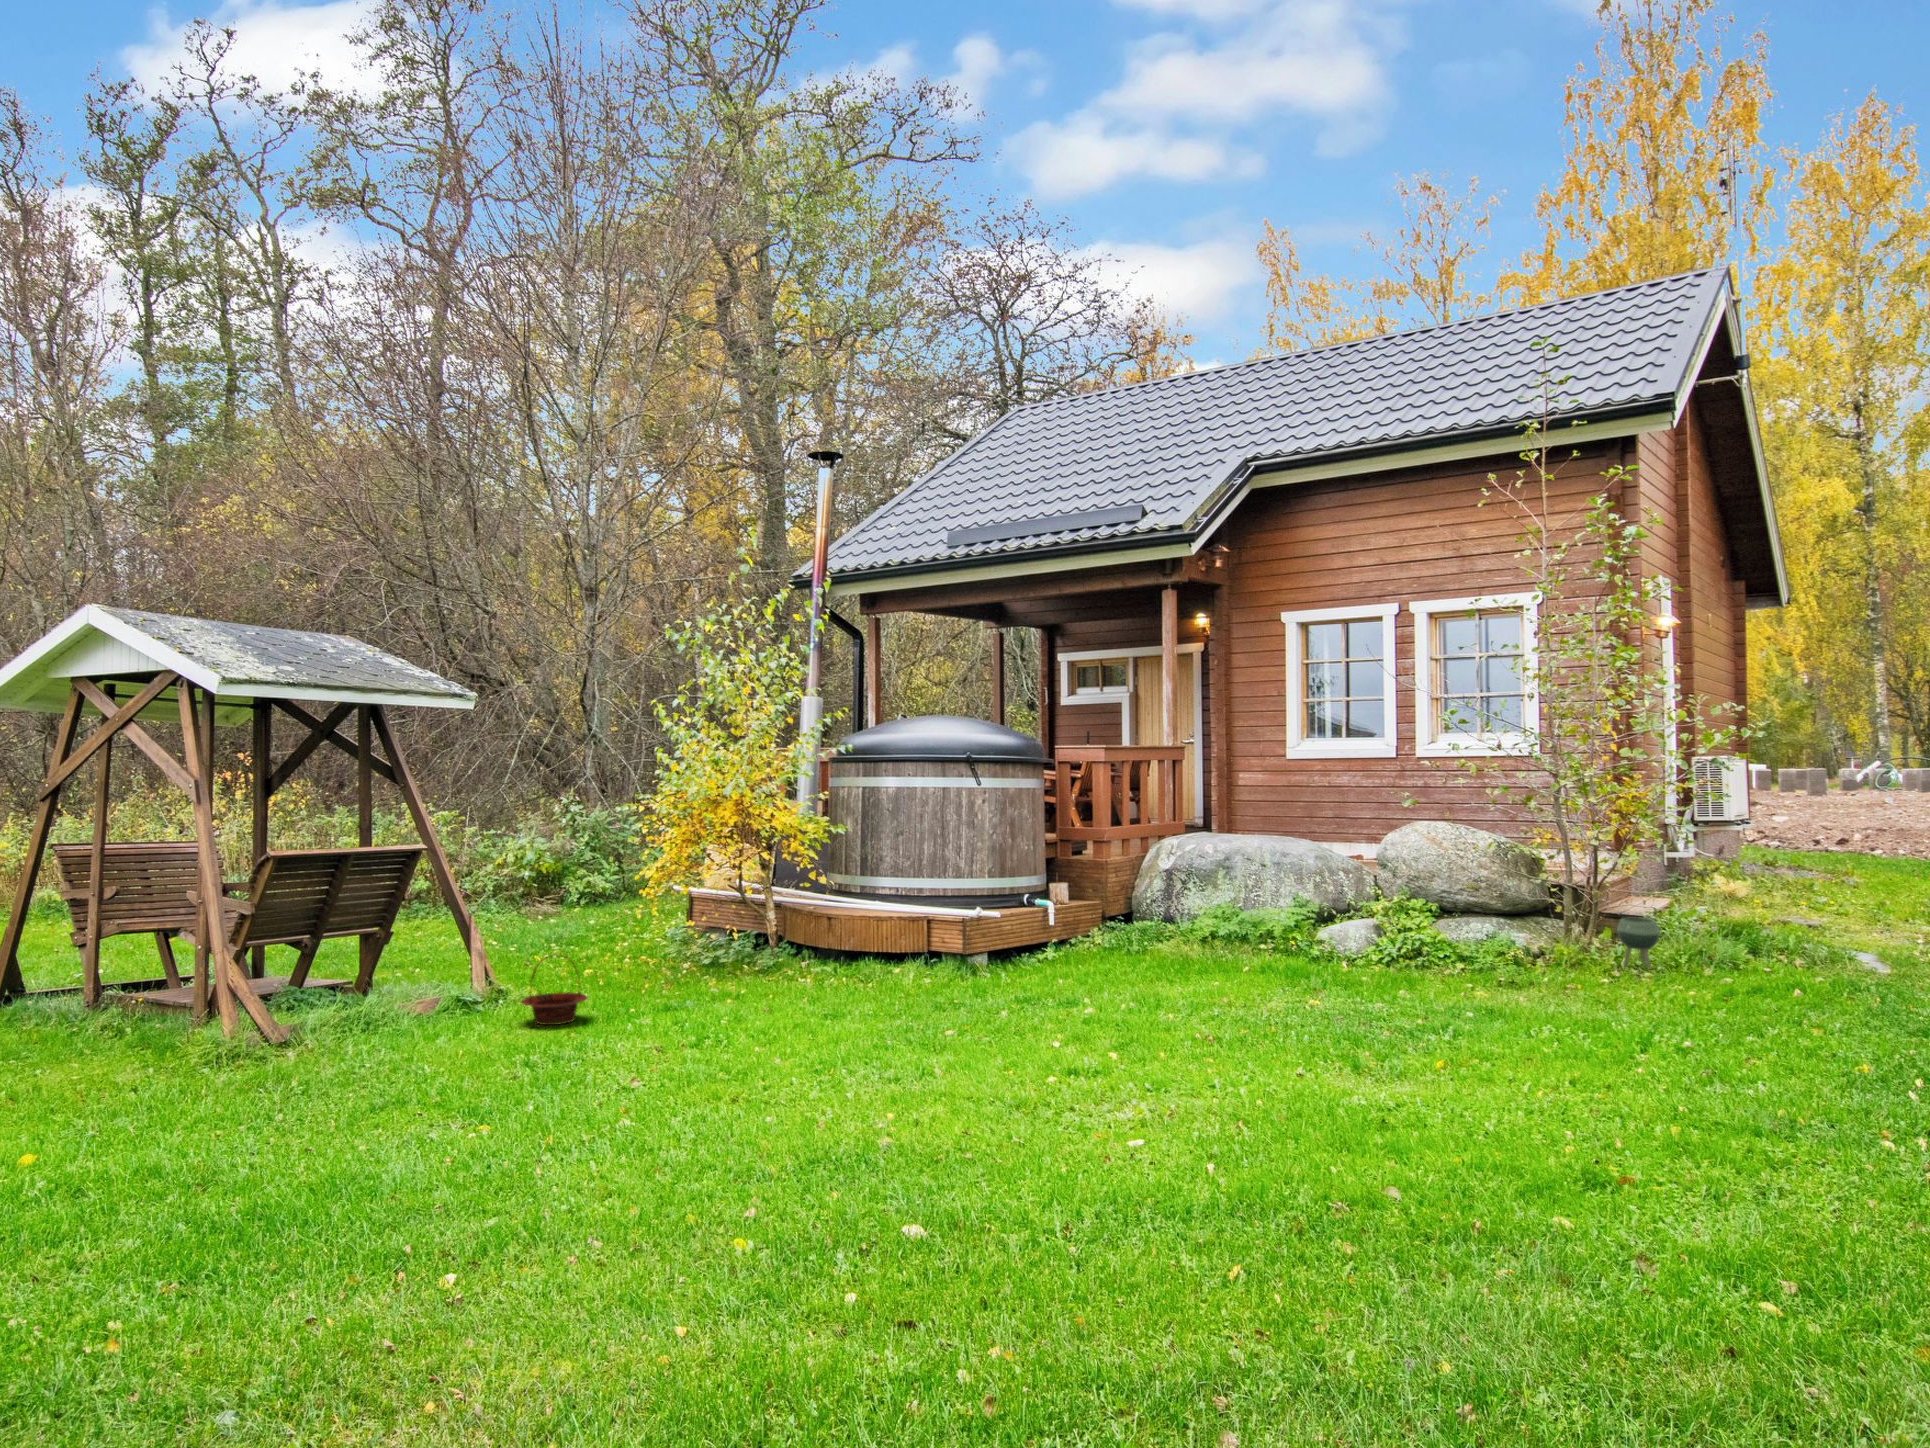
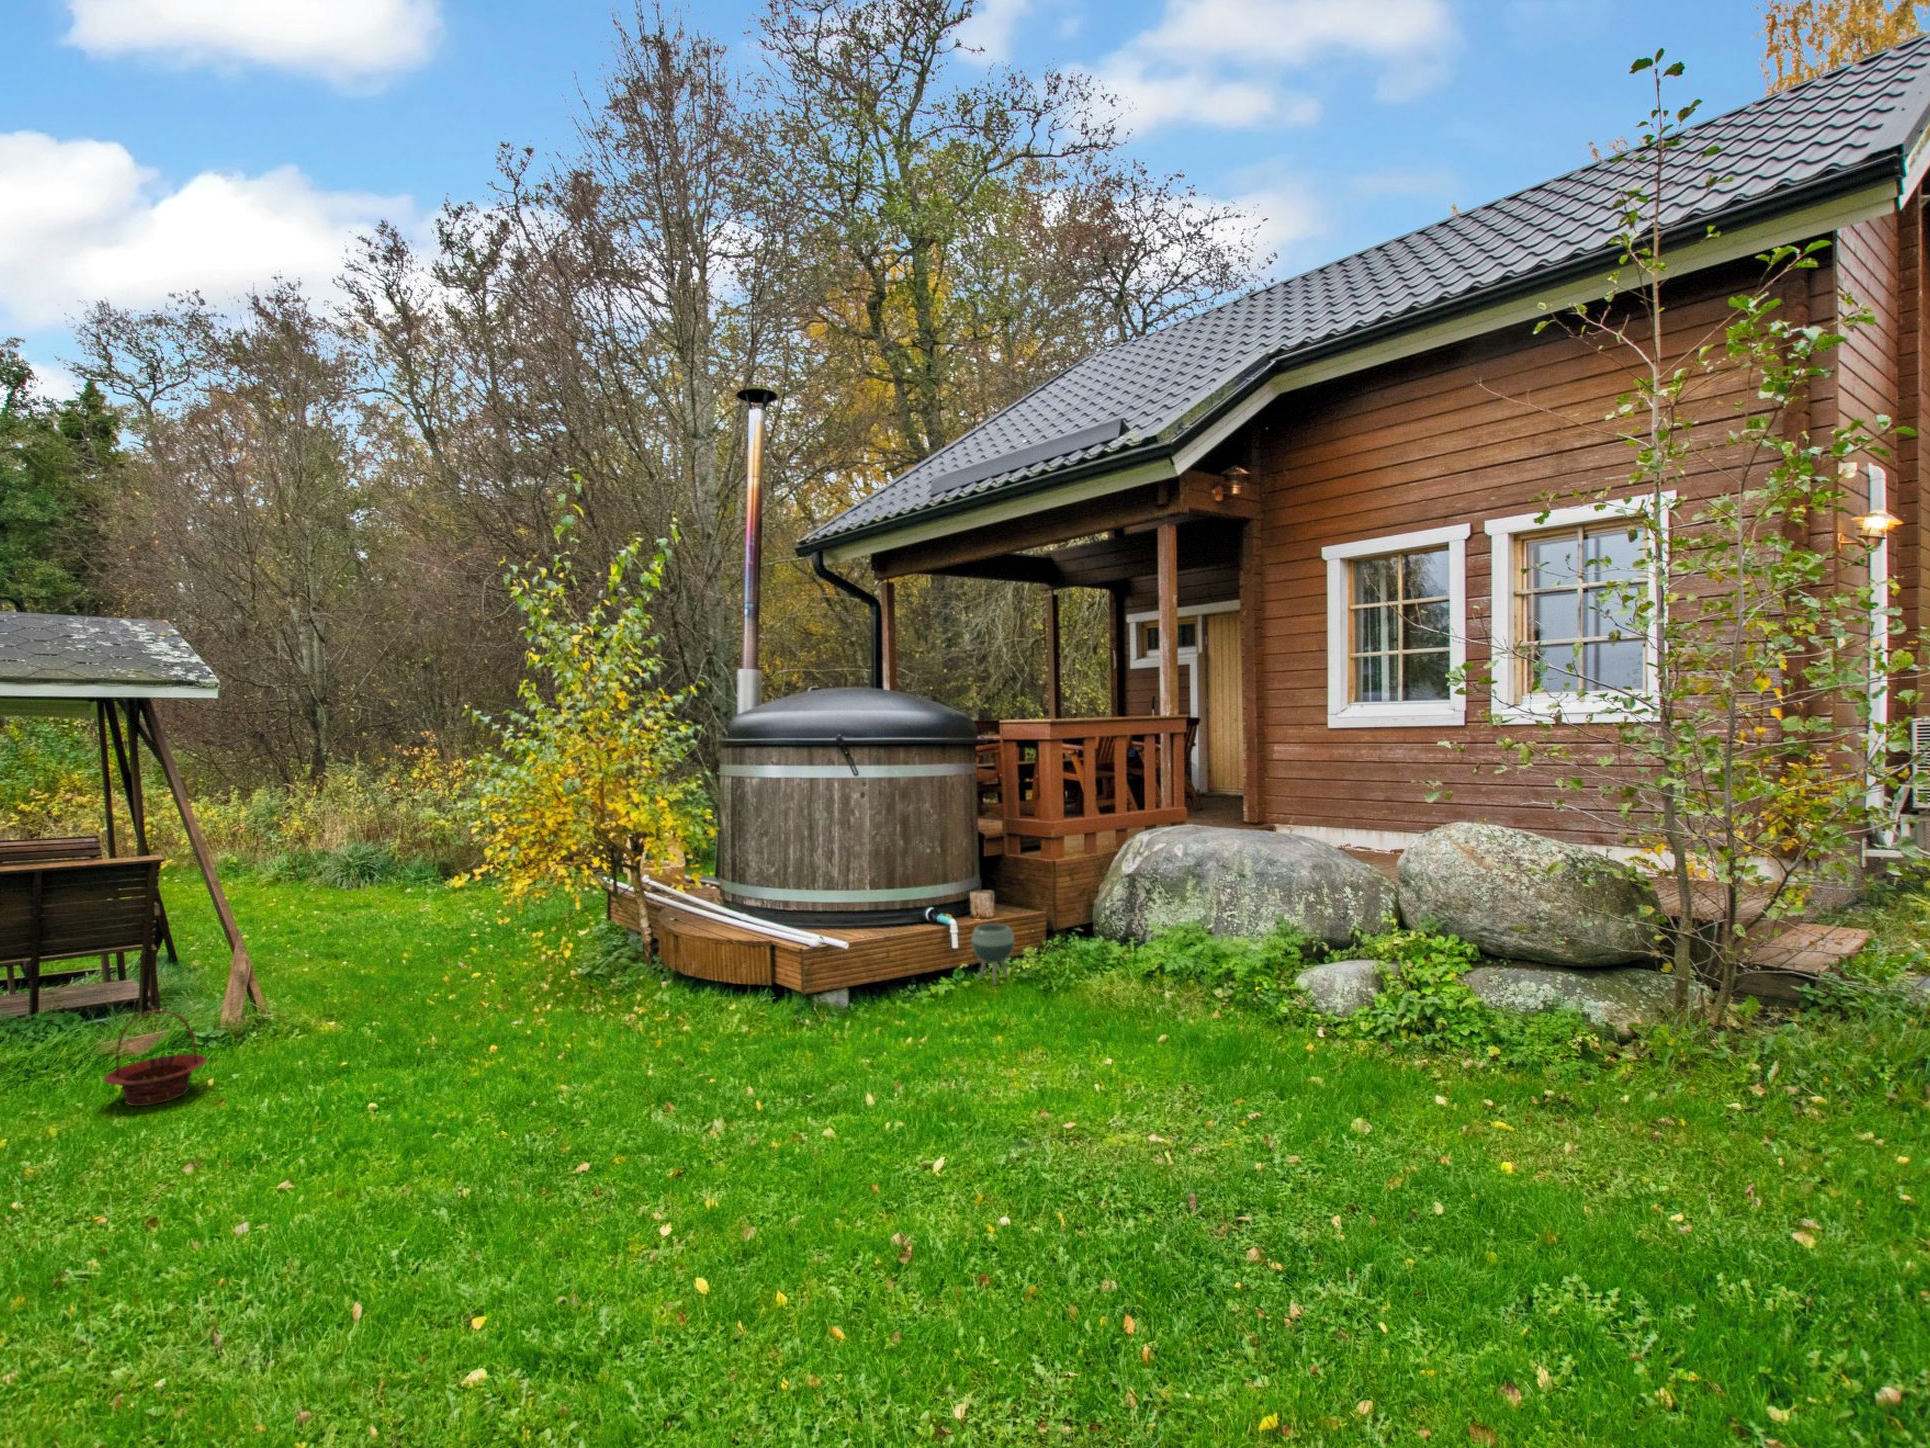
planter: present [1617,918,1660,969] -> present [972,924,1014,985]

